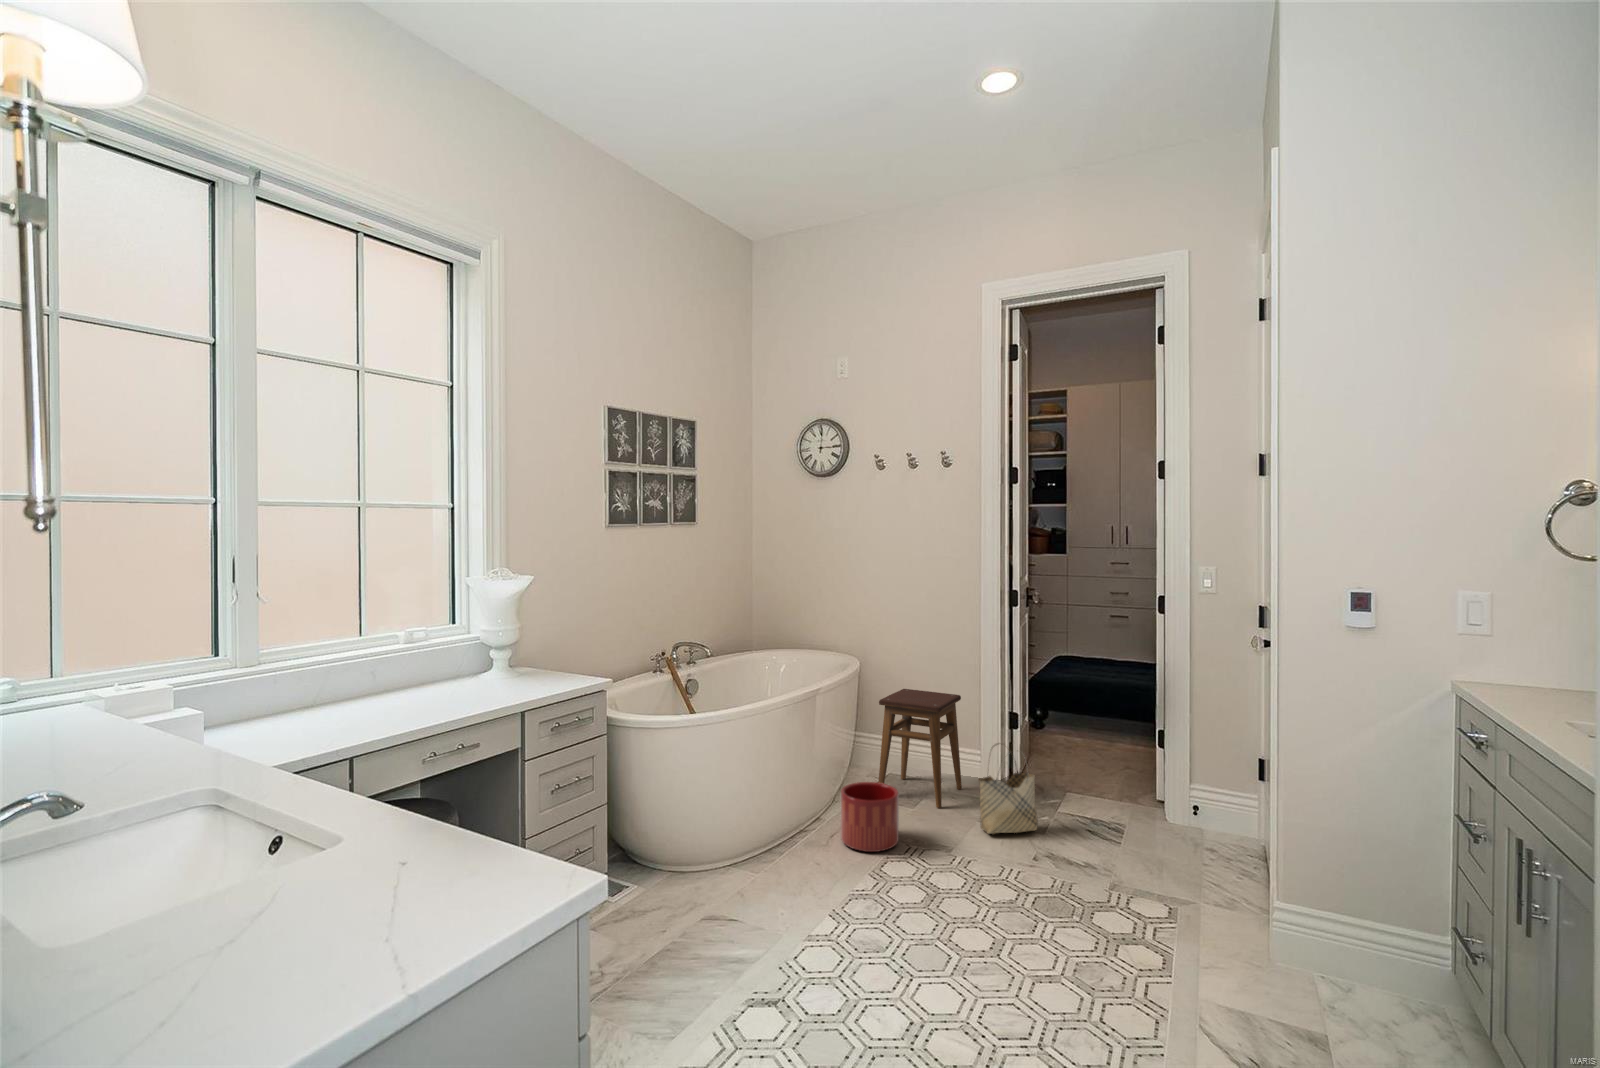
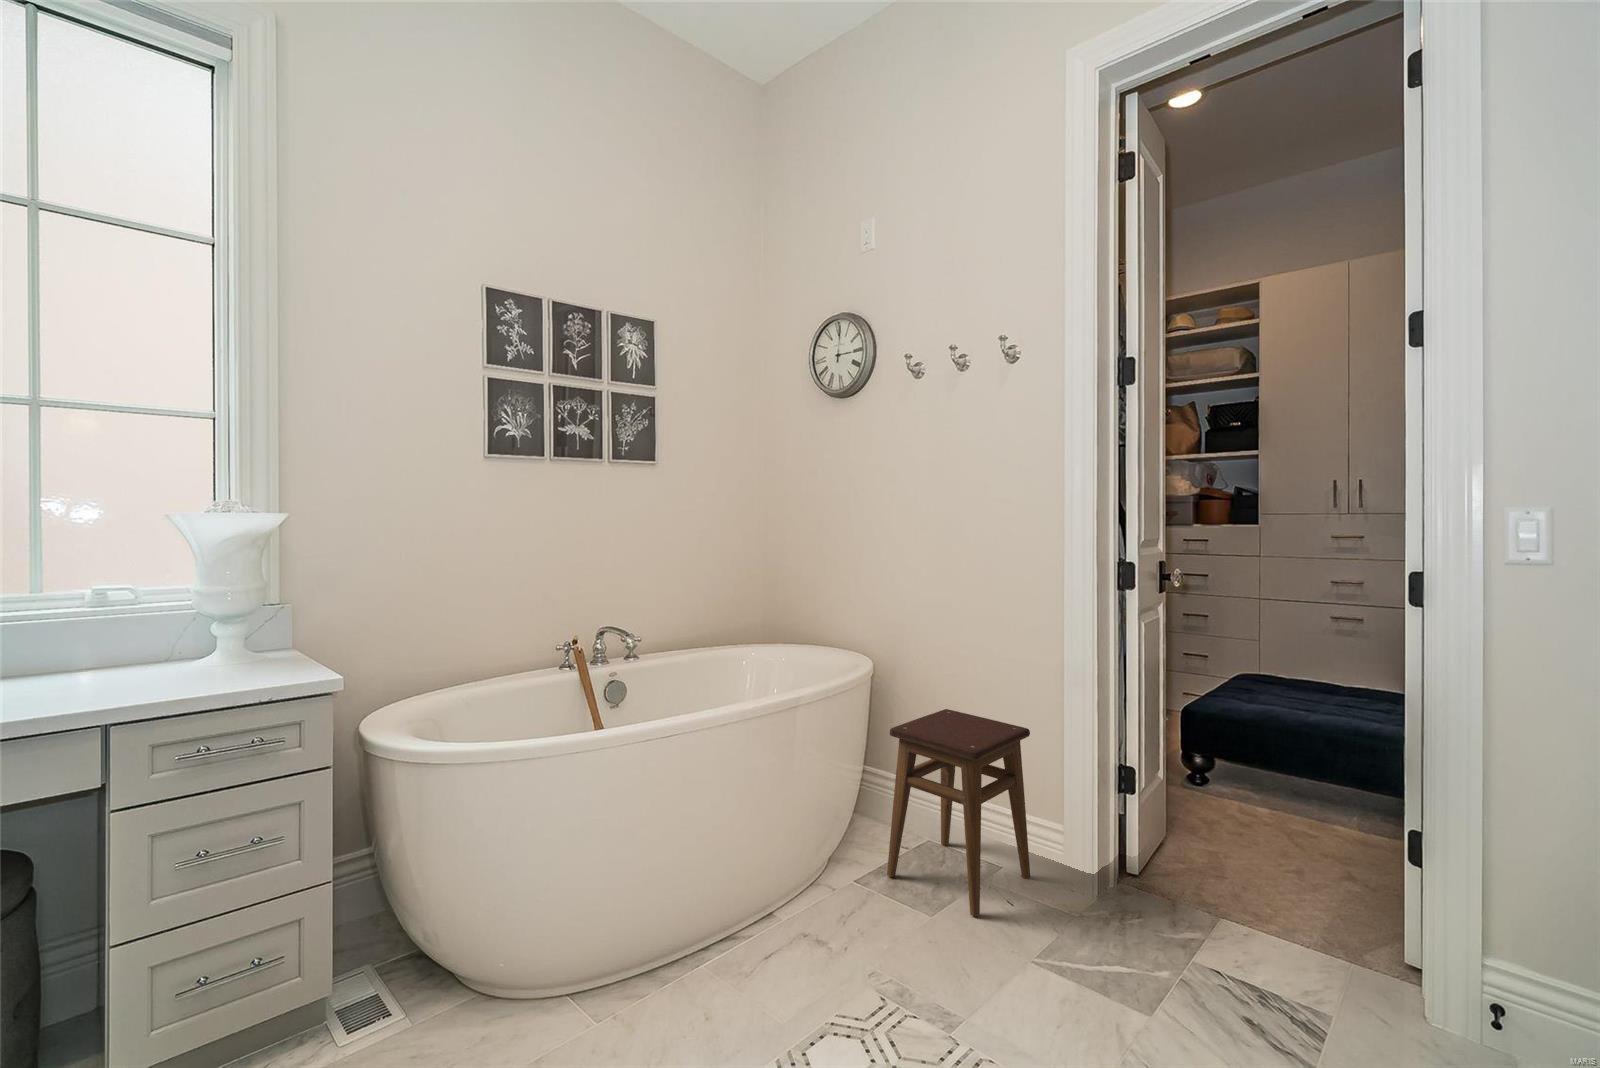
woven basket: present [979,743,1038,834] -> none [1022,831,1138,1008]
planter: present [841,782,899,852] -> none [771,872,869,1012]

